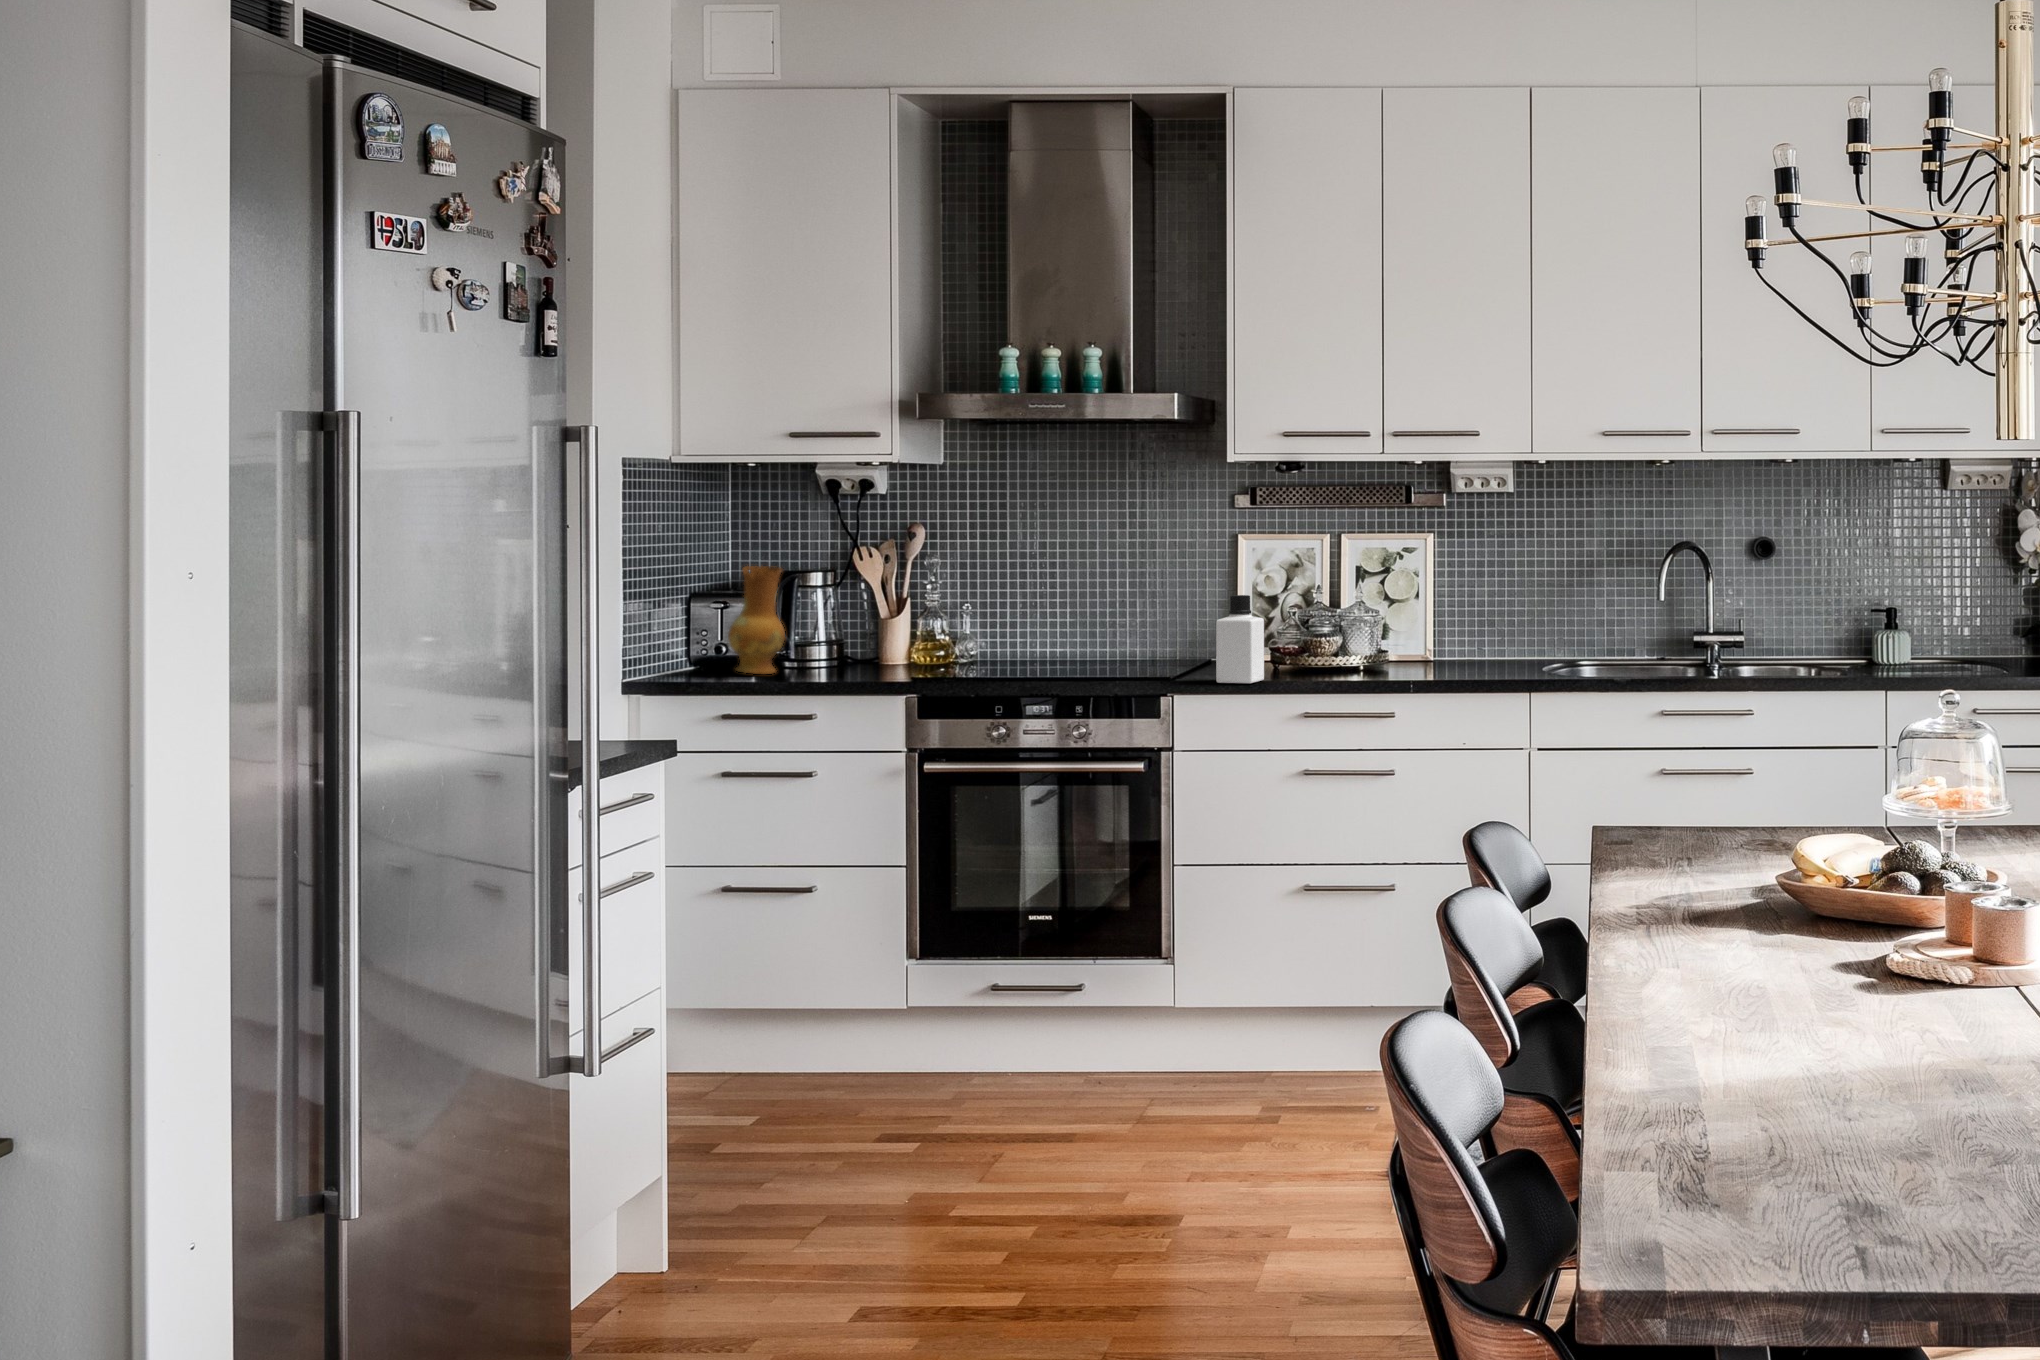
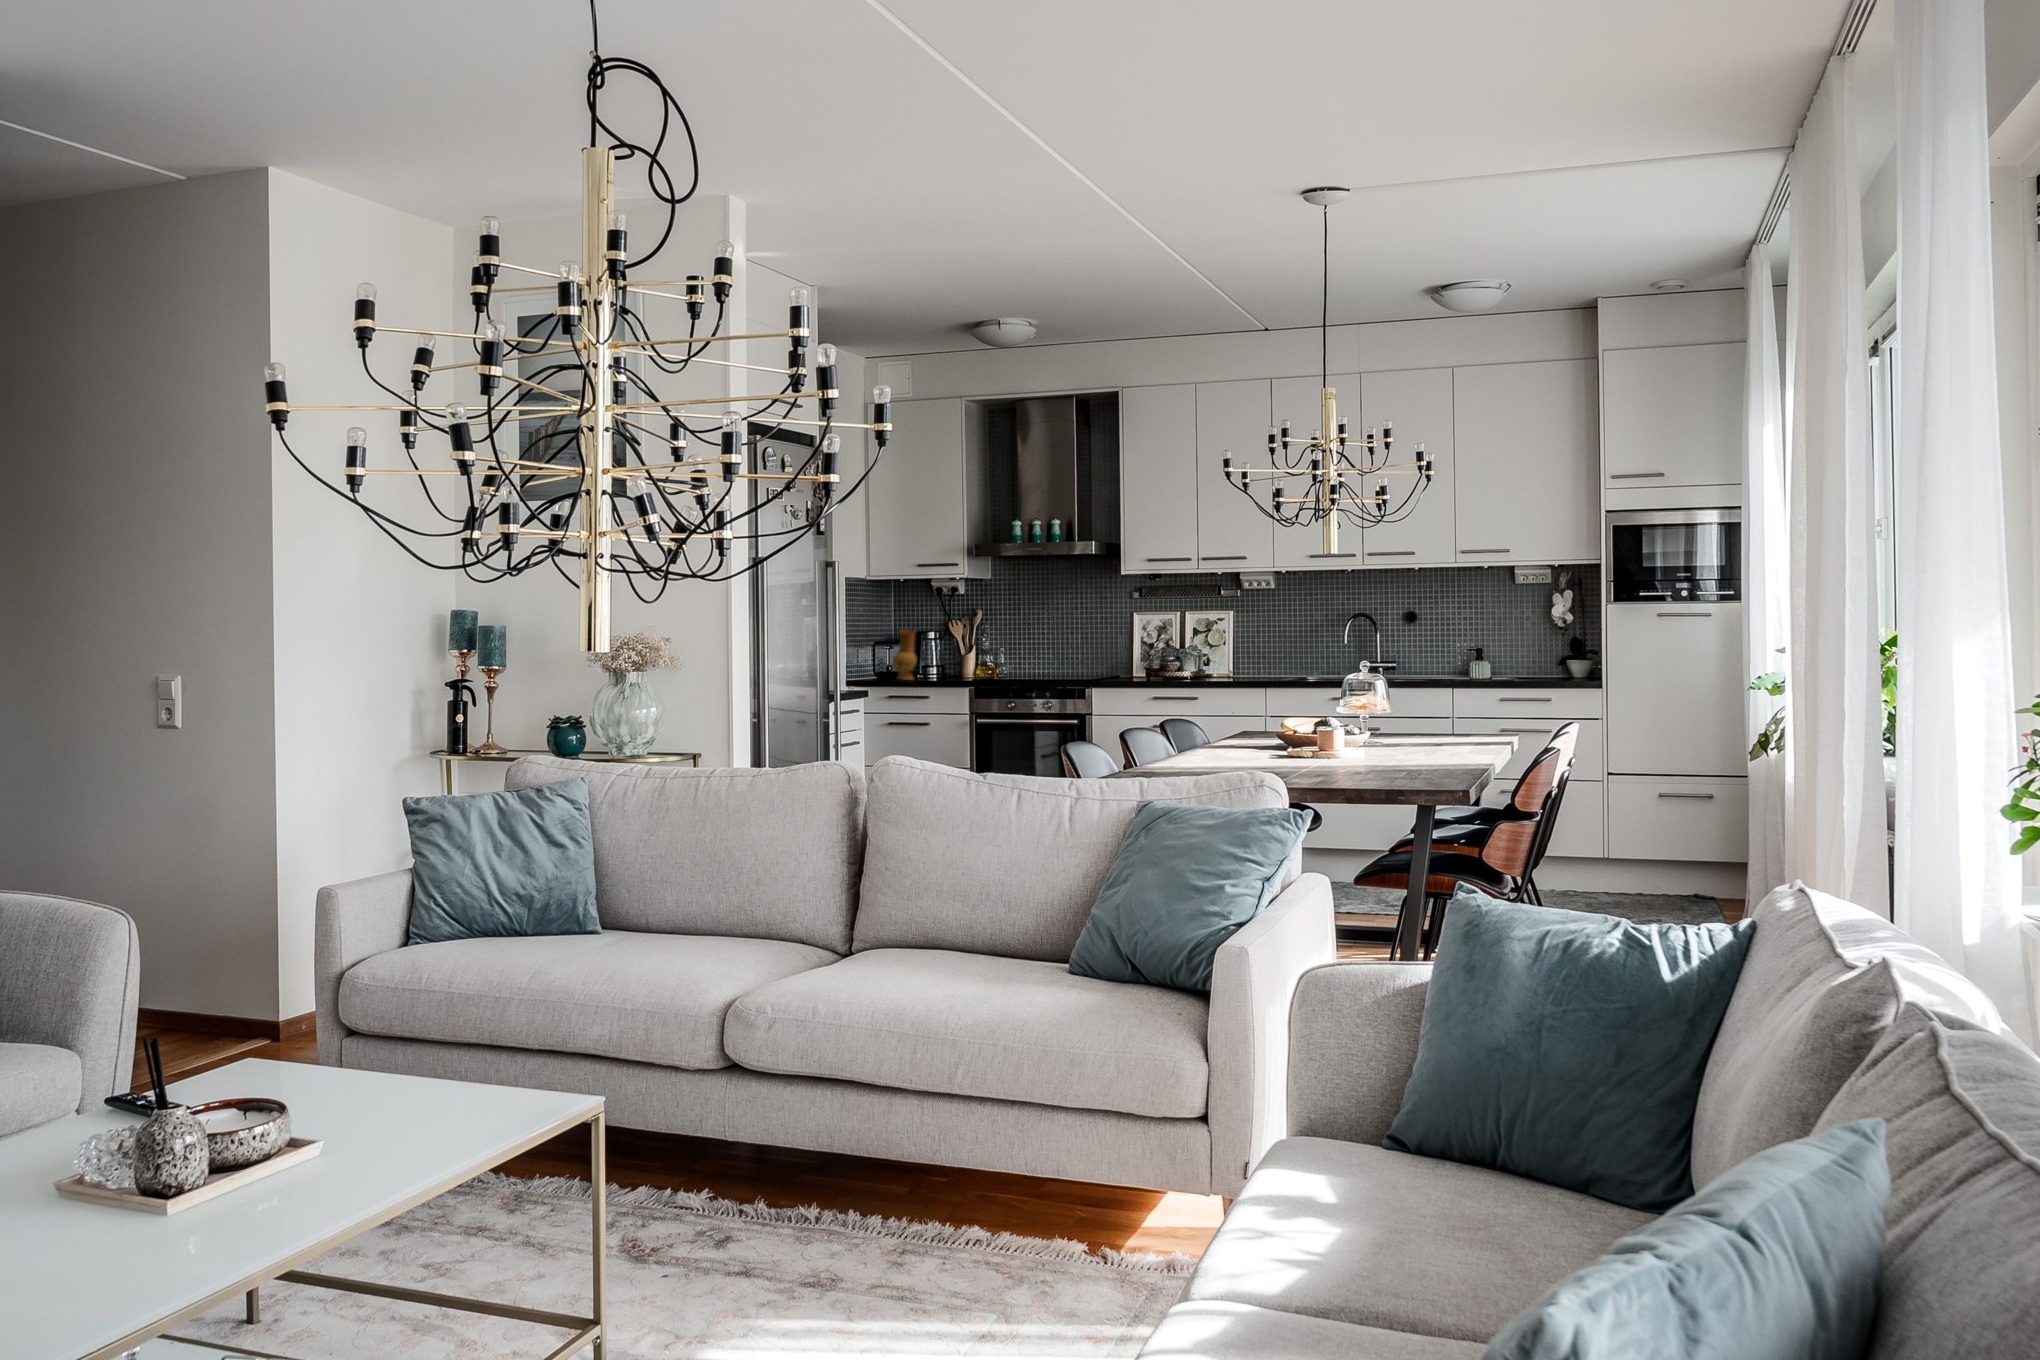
bottle: present [1216,595,1264,683] -> none [1115,641,1139,684]

